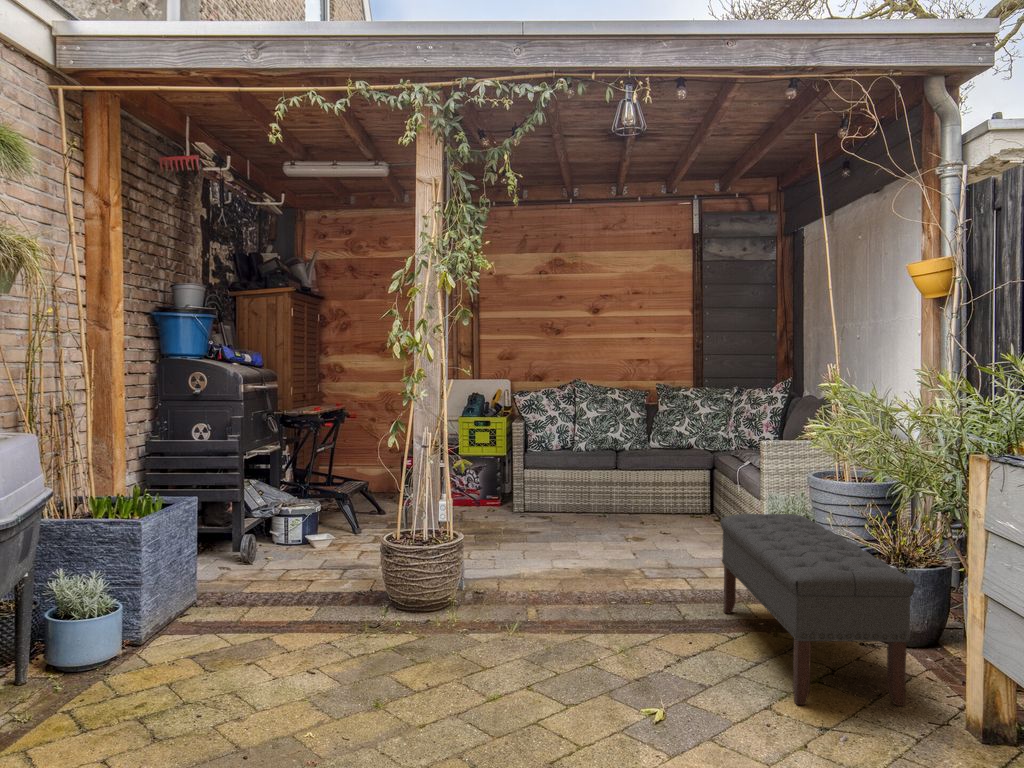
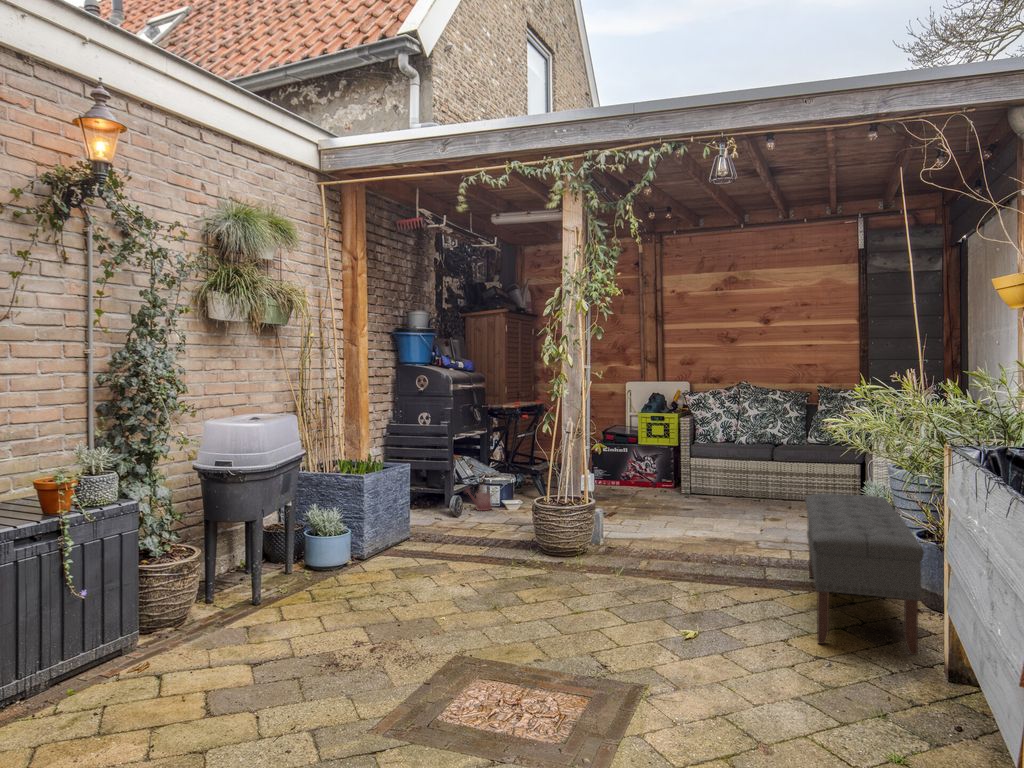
watering can: none [255,516,304,552] -> present [464,485,493,511]

